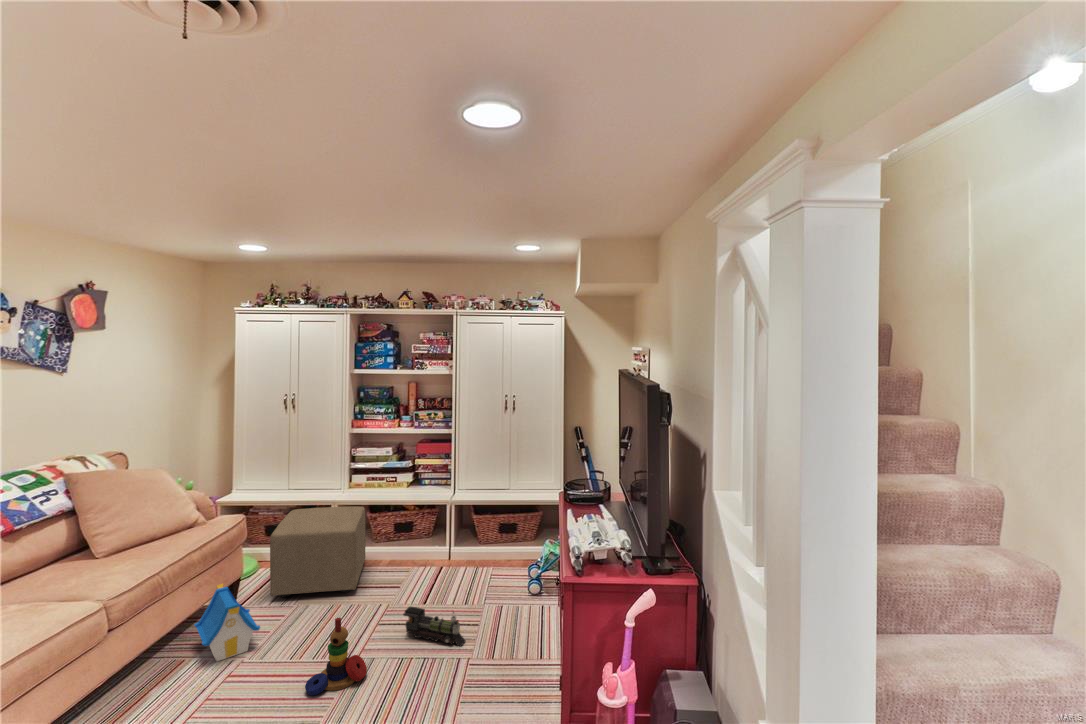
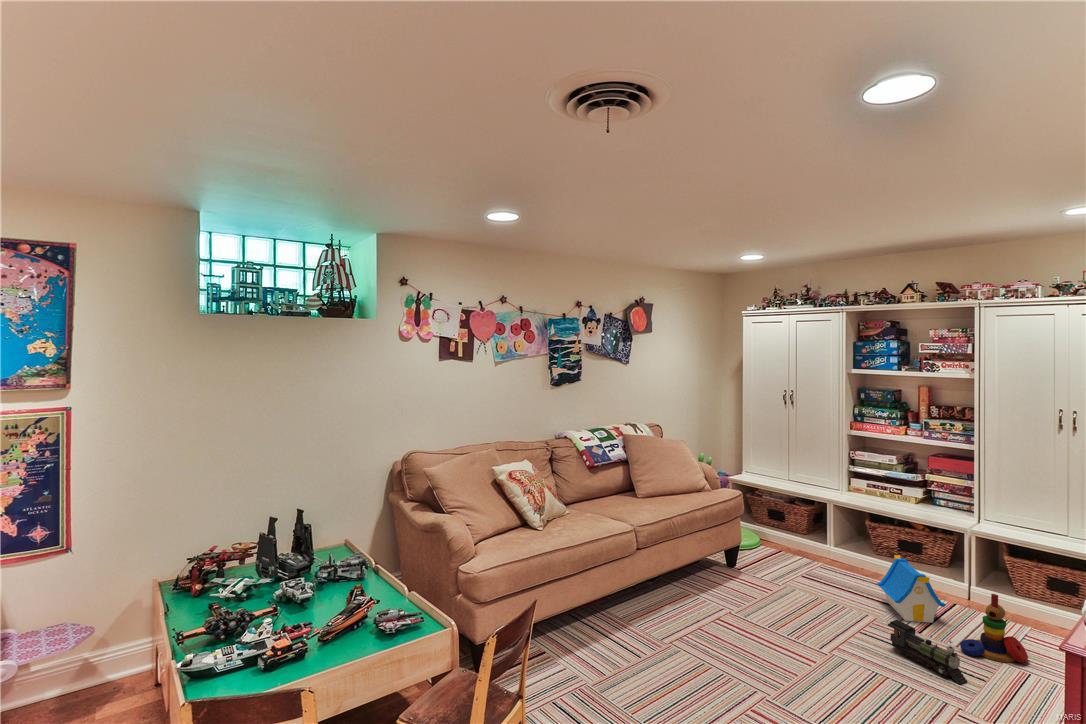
ottoman: present [270,506,366,597] -> none [761,500,859,591]
toy house: present [194,584,260,661] -> present [877,555,946,623]
stacking toy: present [305,618,367,696] -> present [960,594,1028,663]

